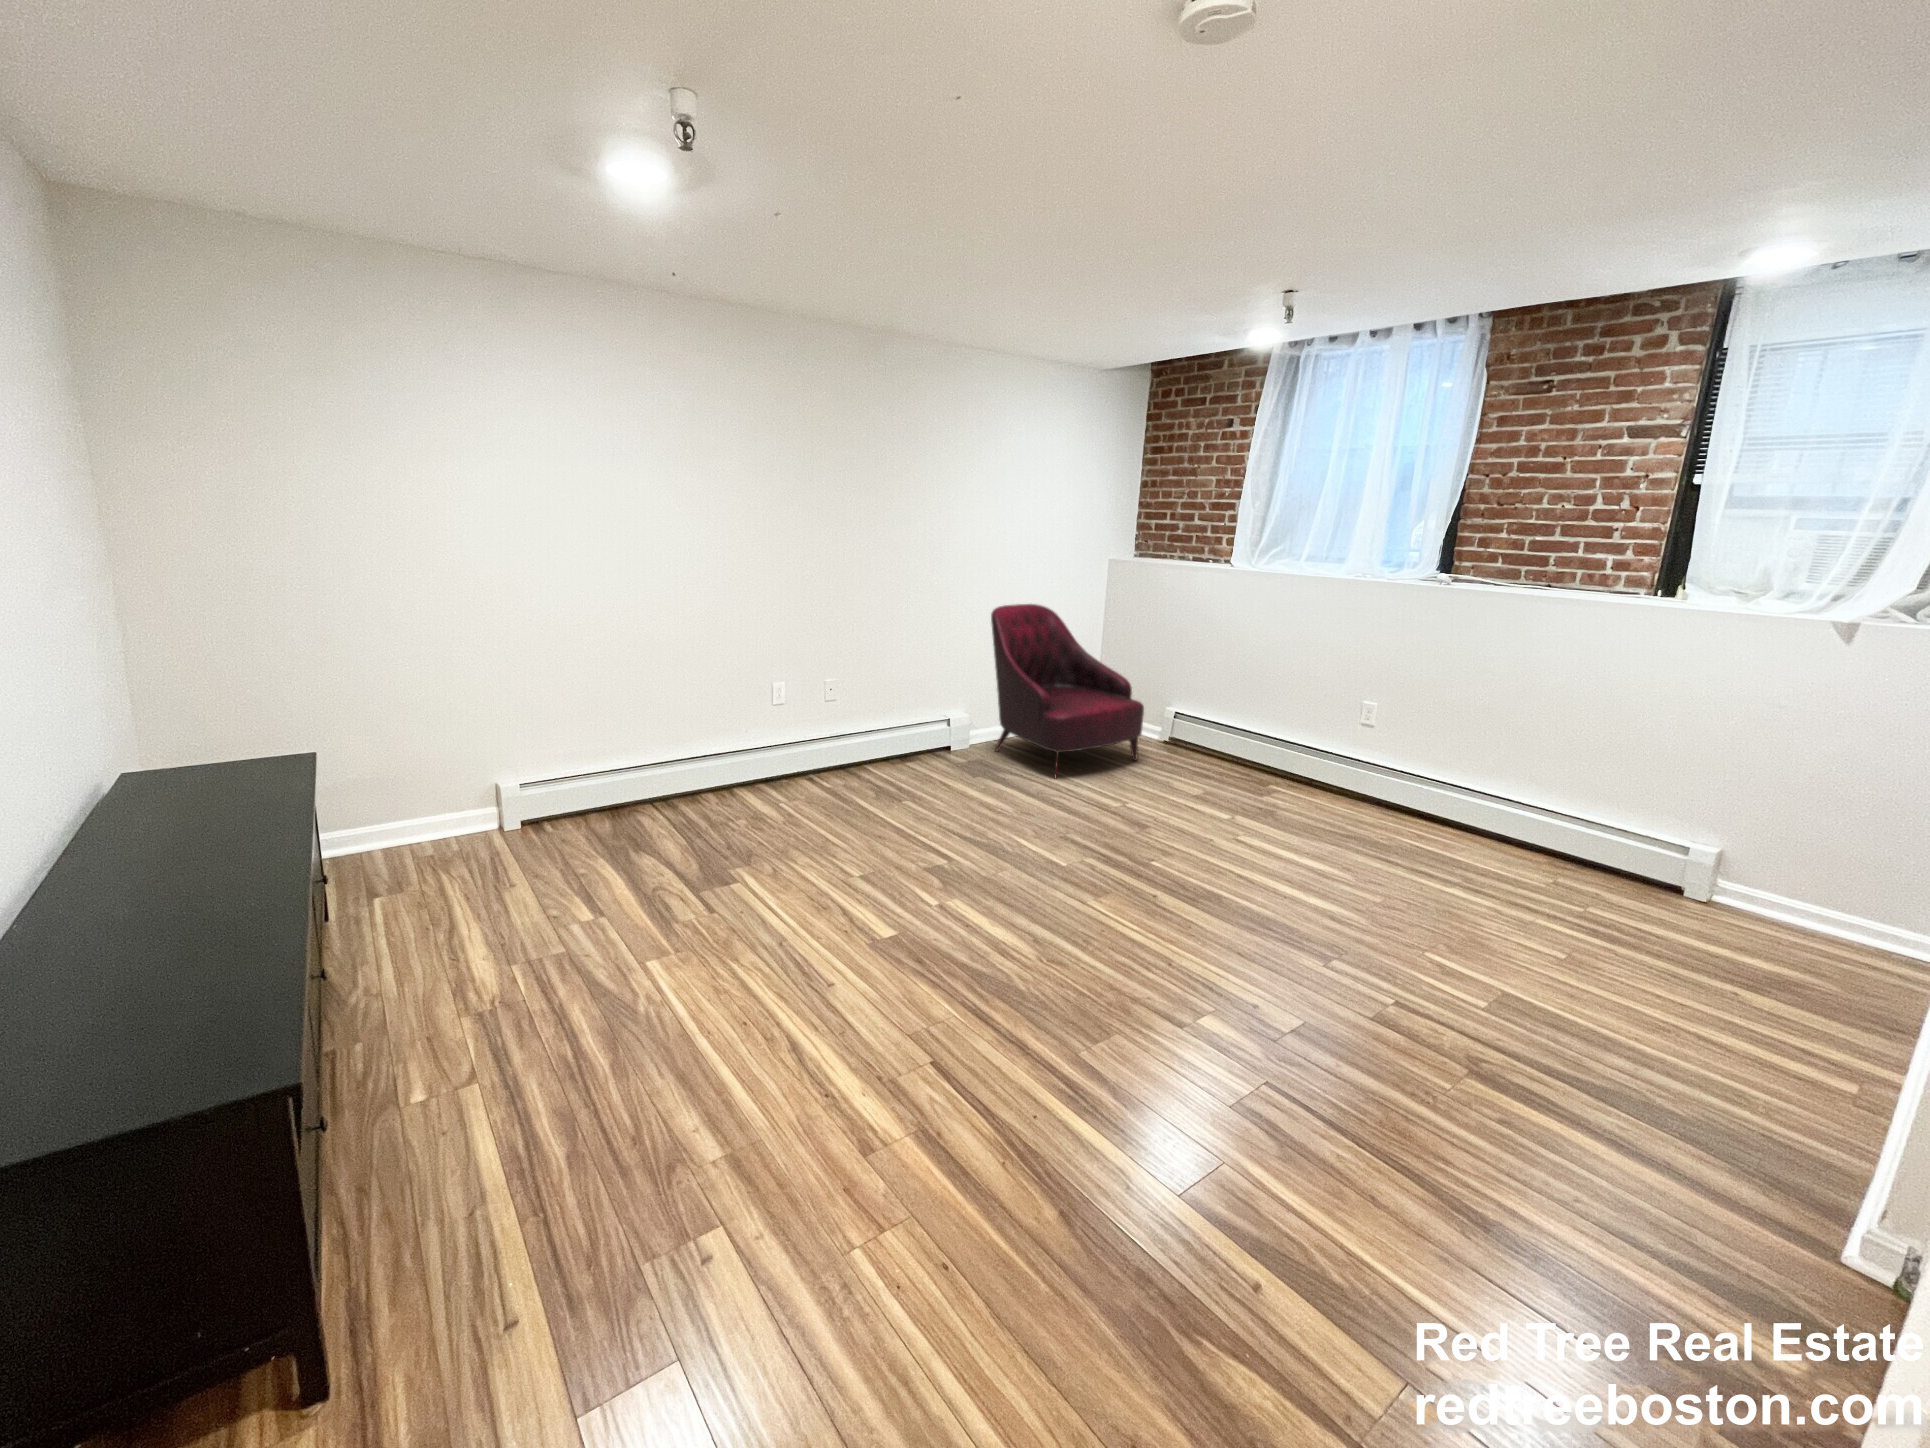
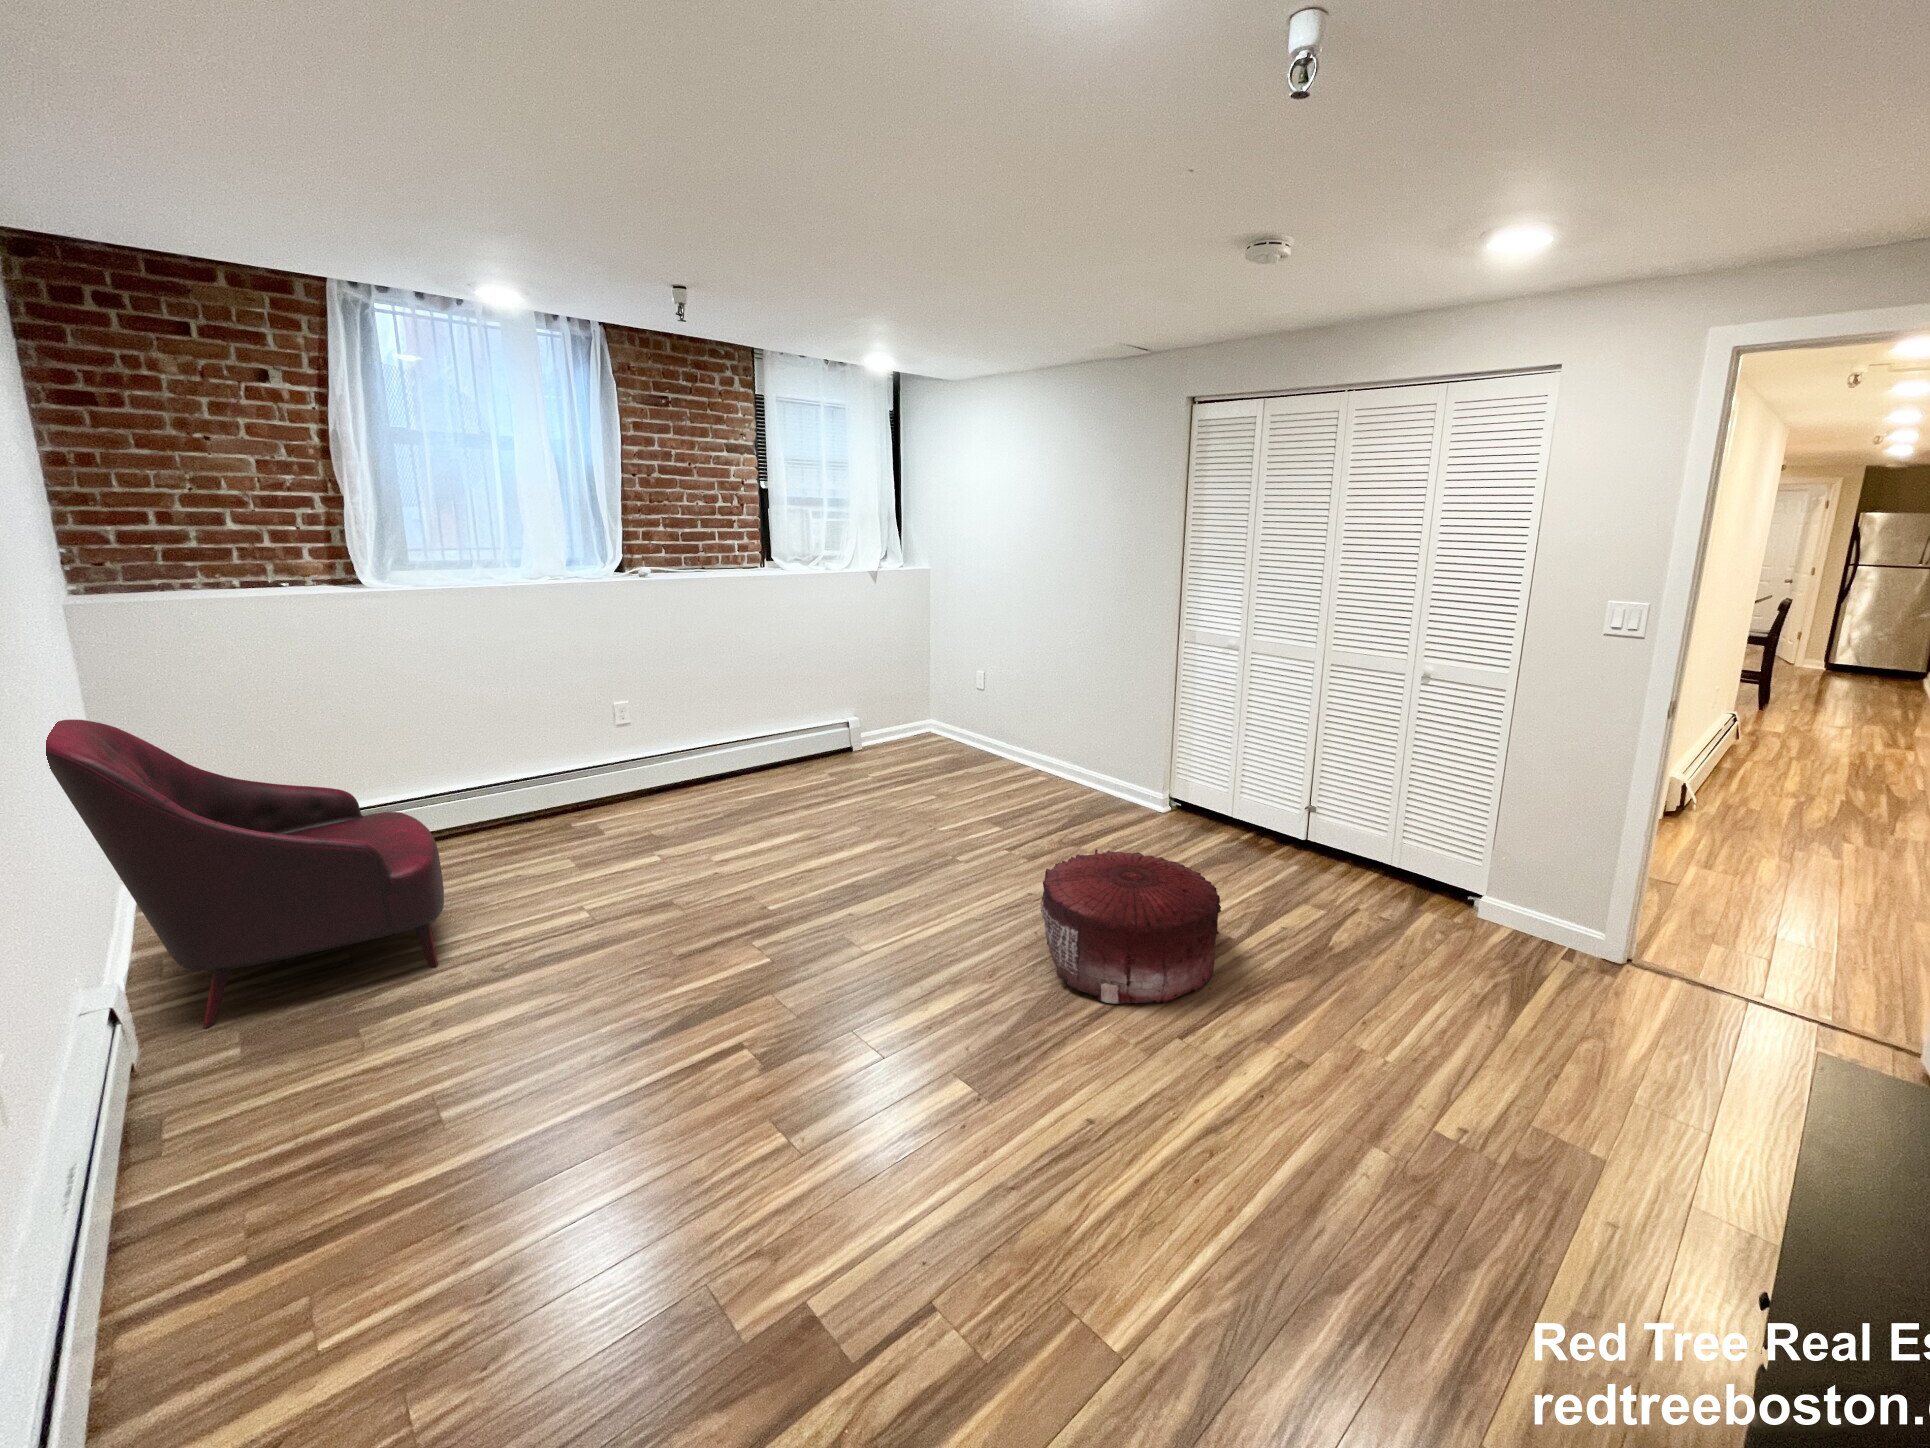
pouf: none [996,911,1231,1137] -> present [1041,849,1221,1004]

